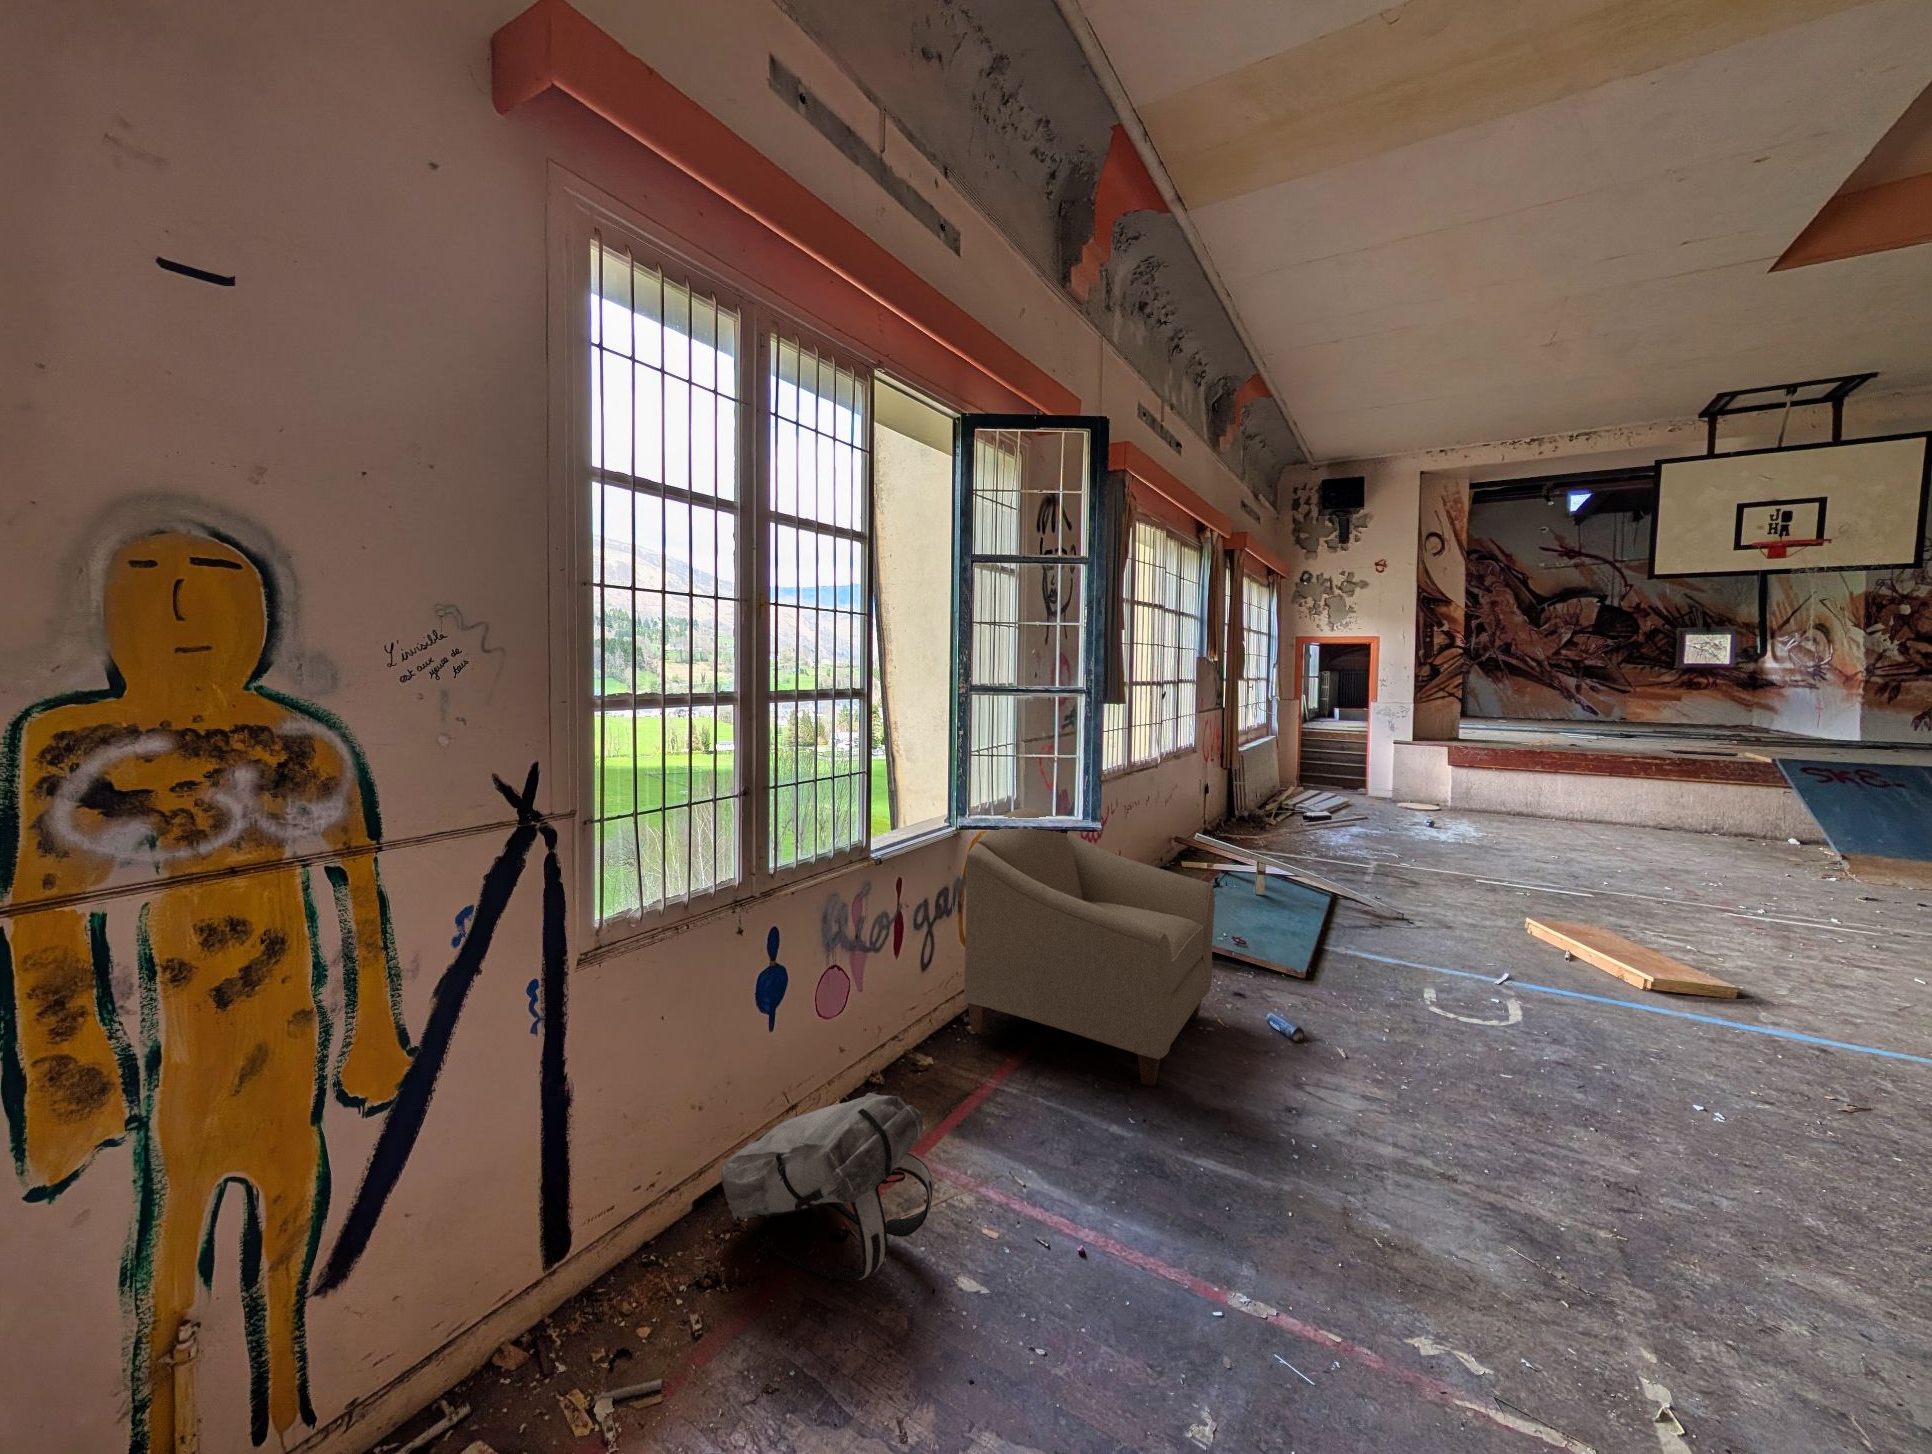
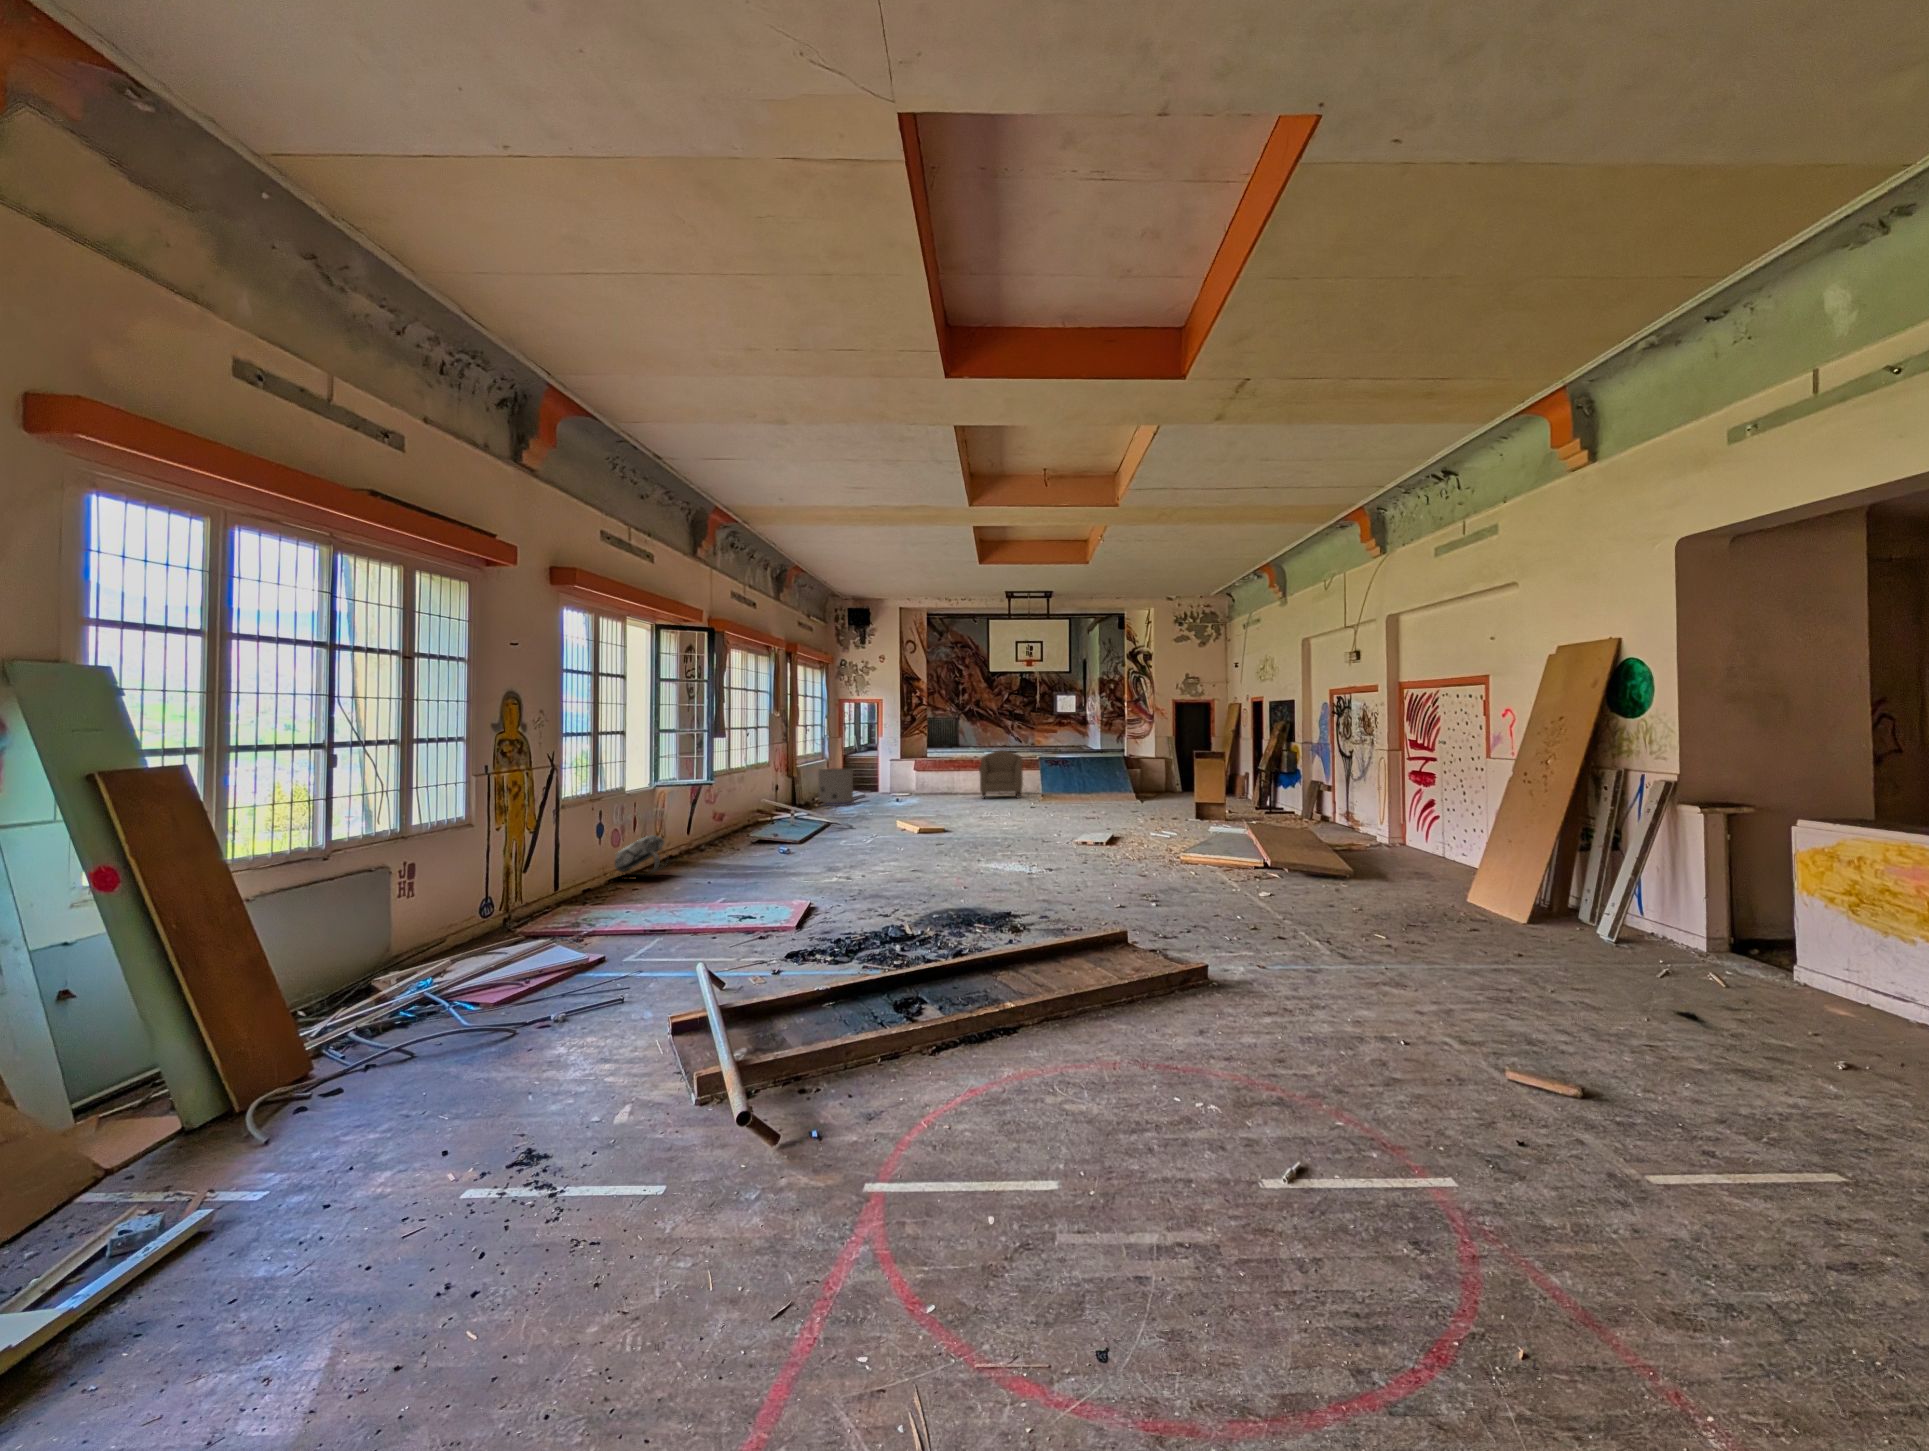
trash can: none [1263,749,1330,816] -> present [818,768,854,806]
chair: present [964,808,1215,1087] -> present [979,750,1023,798]

